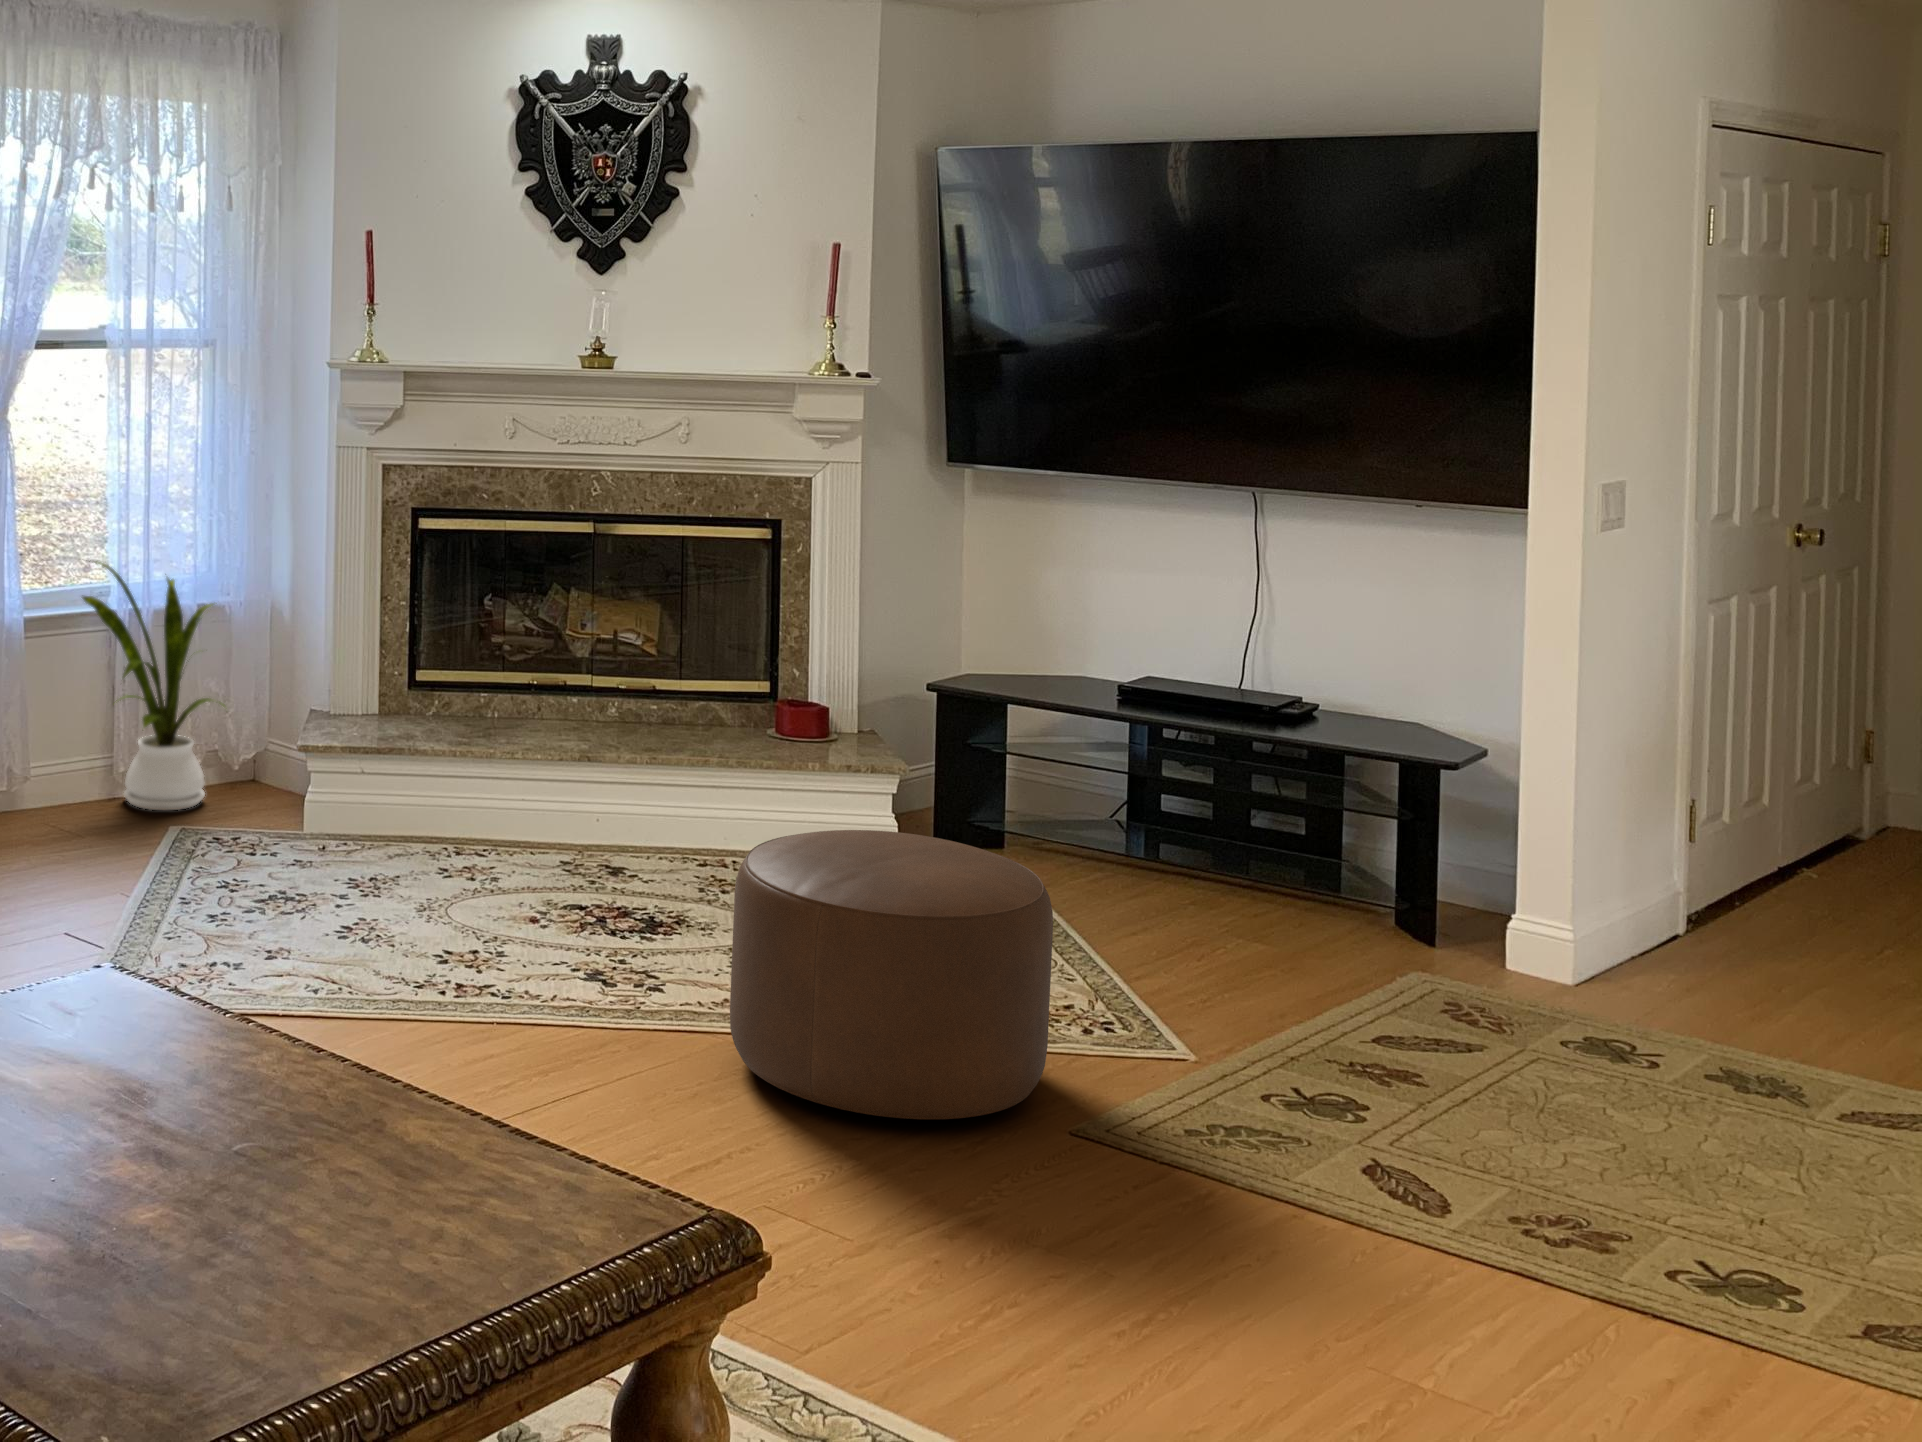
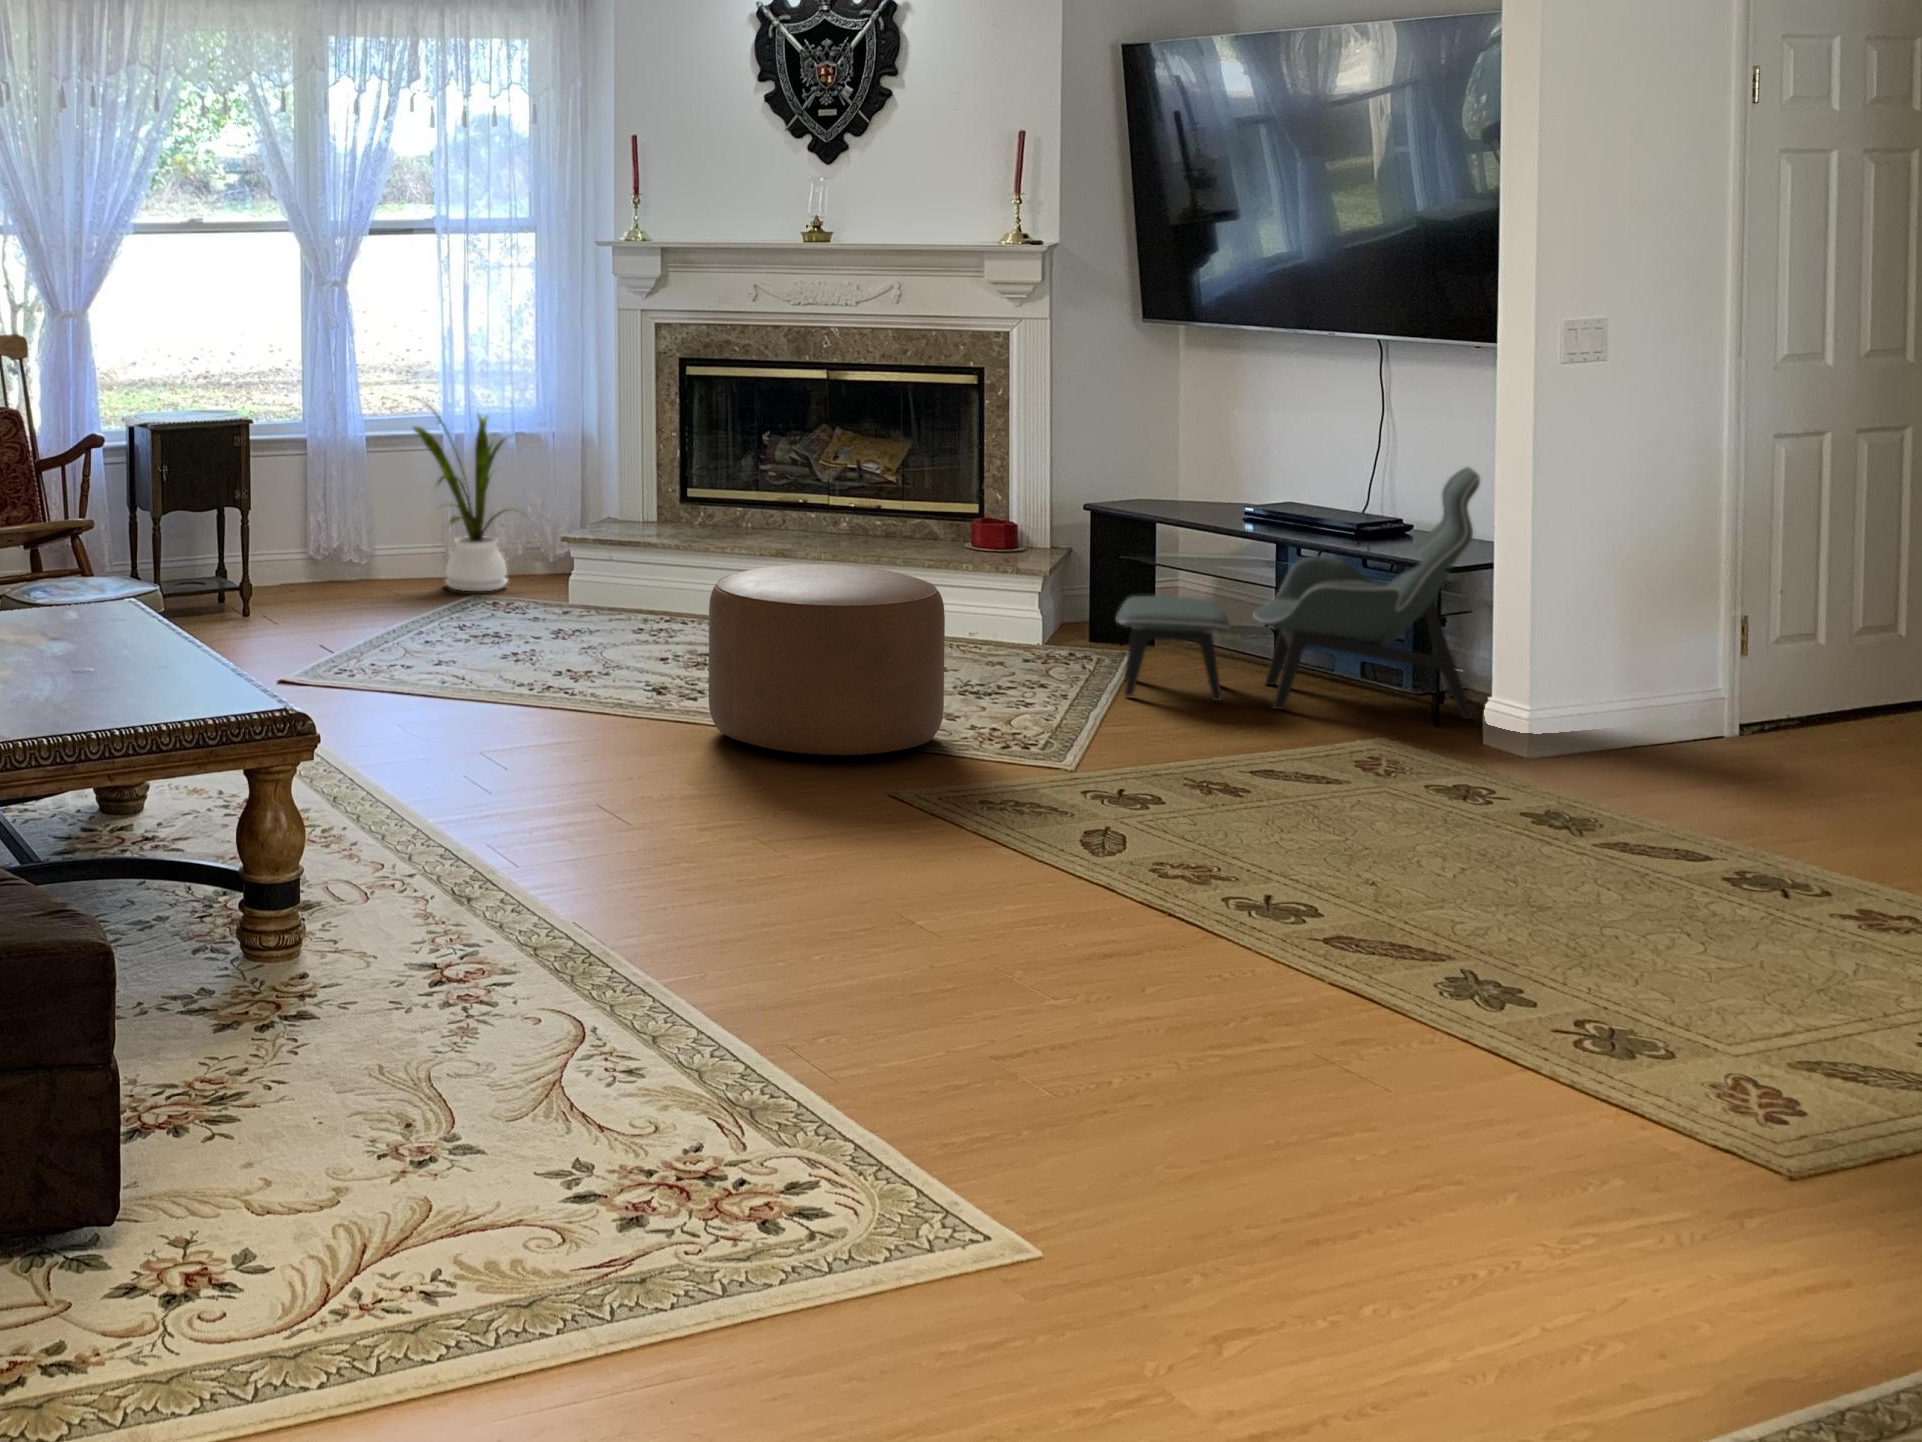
lounge chair: none [1064,662,1489,962] -> present [1117,467,1480,719]

